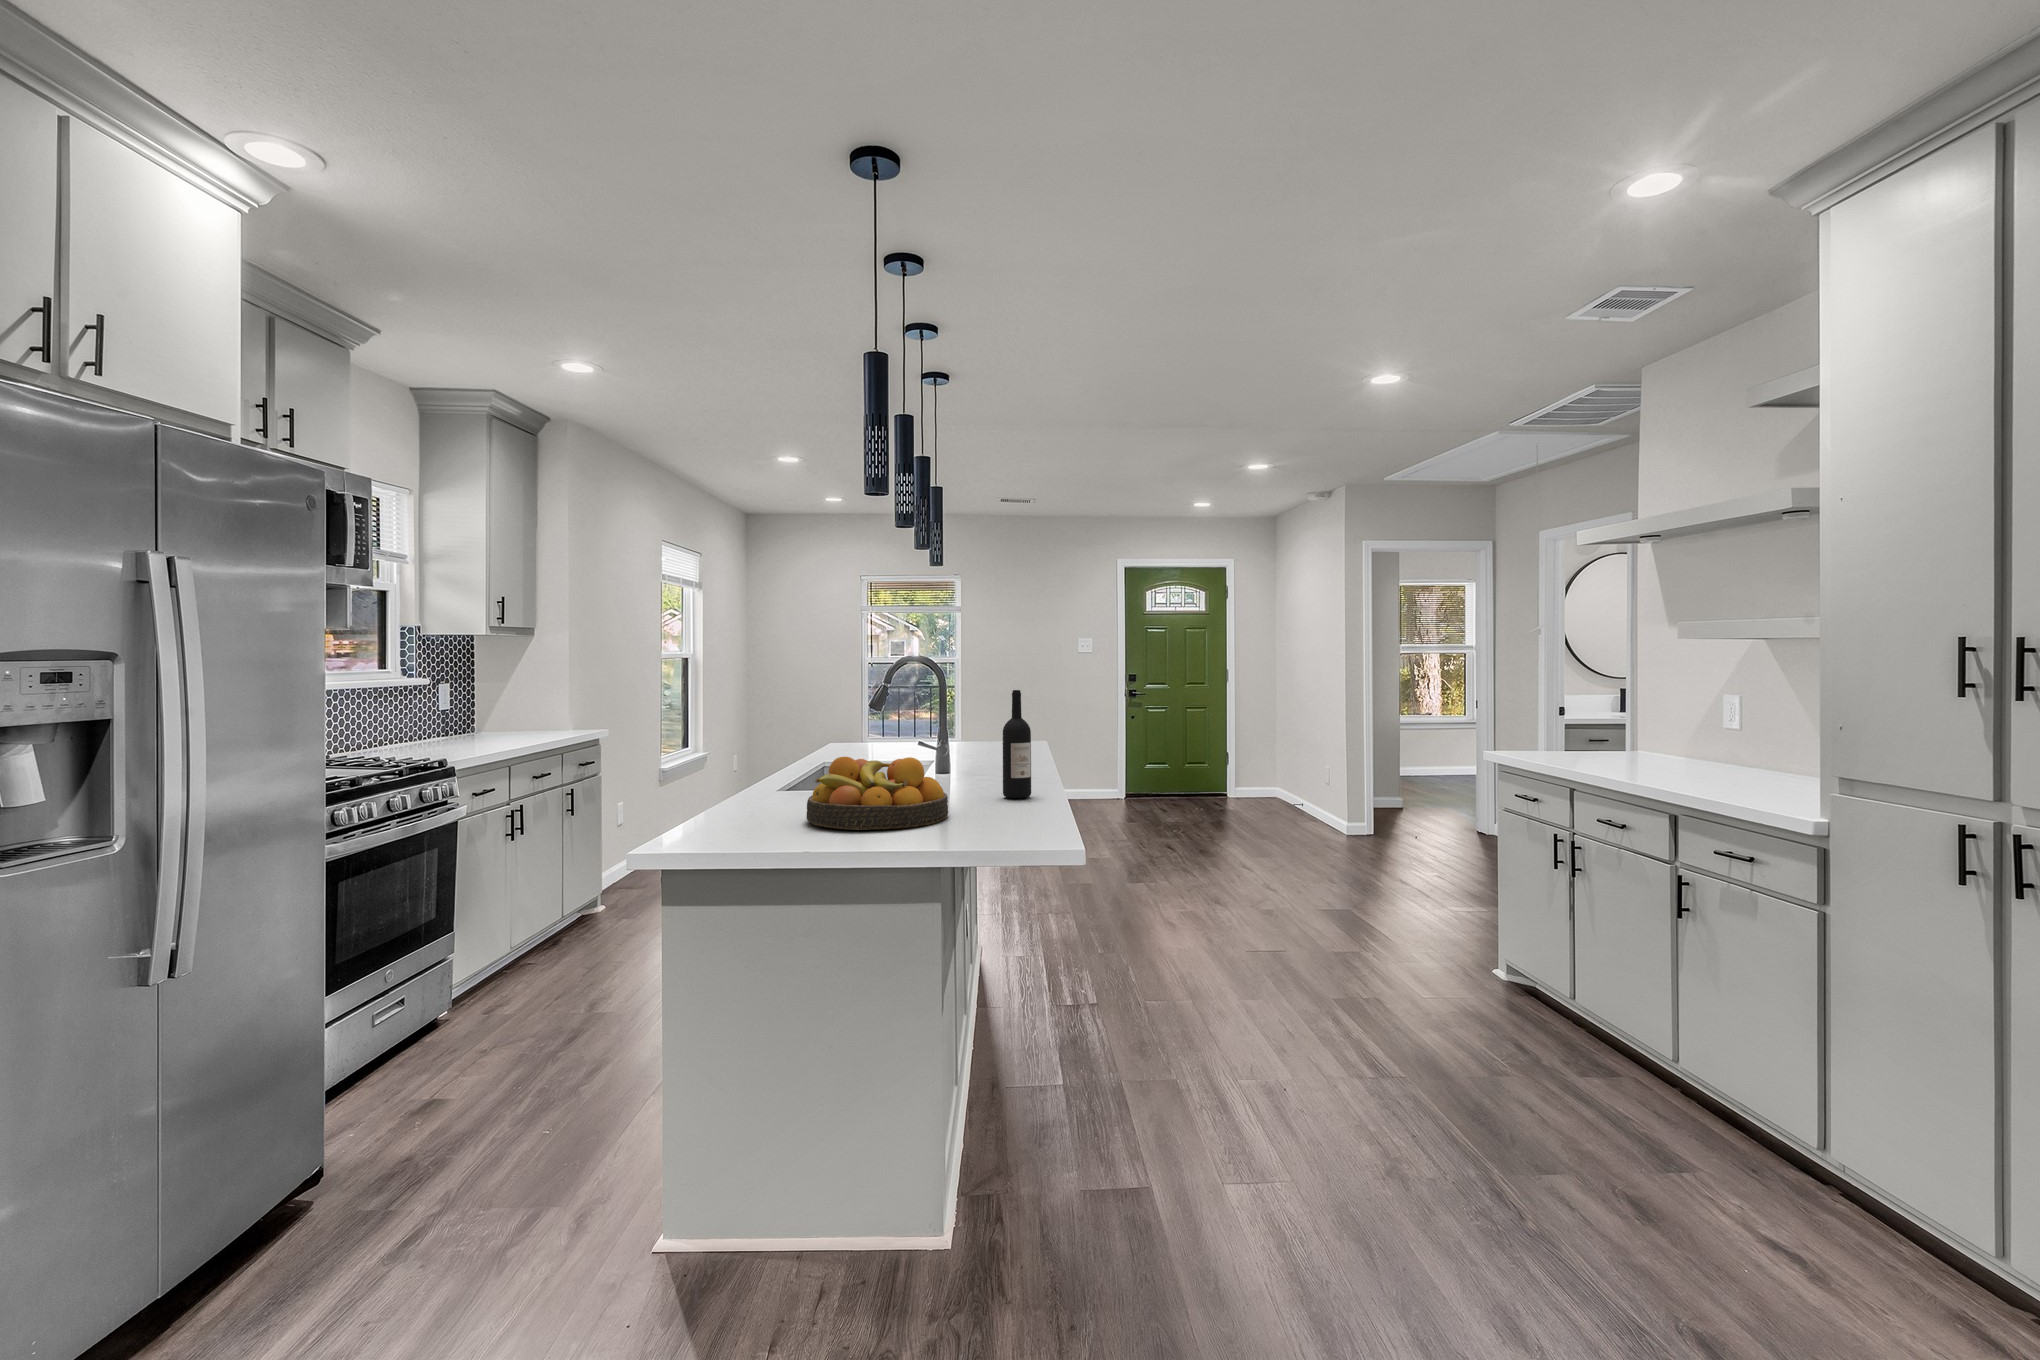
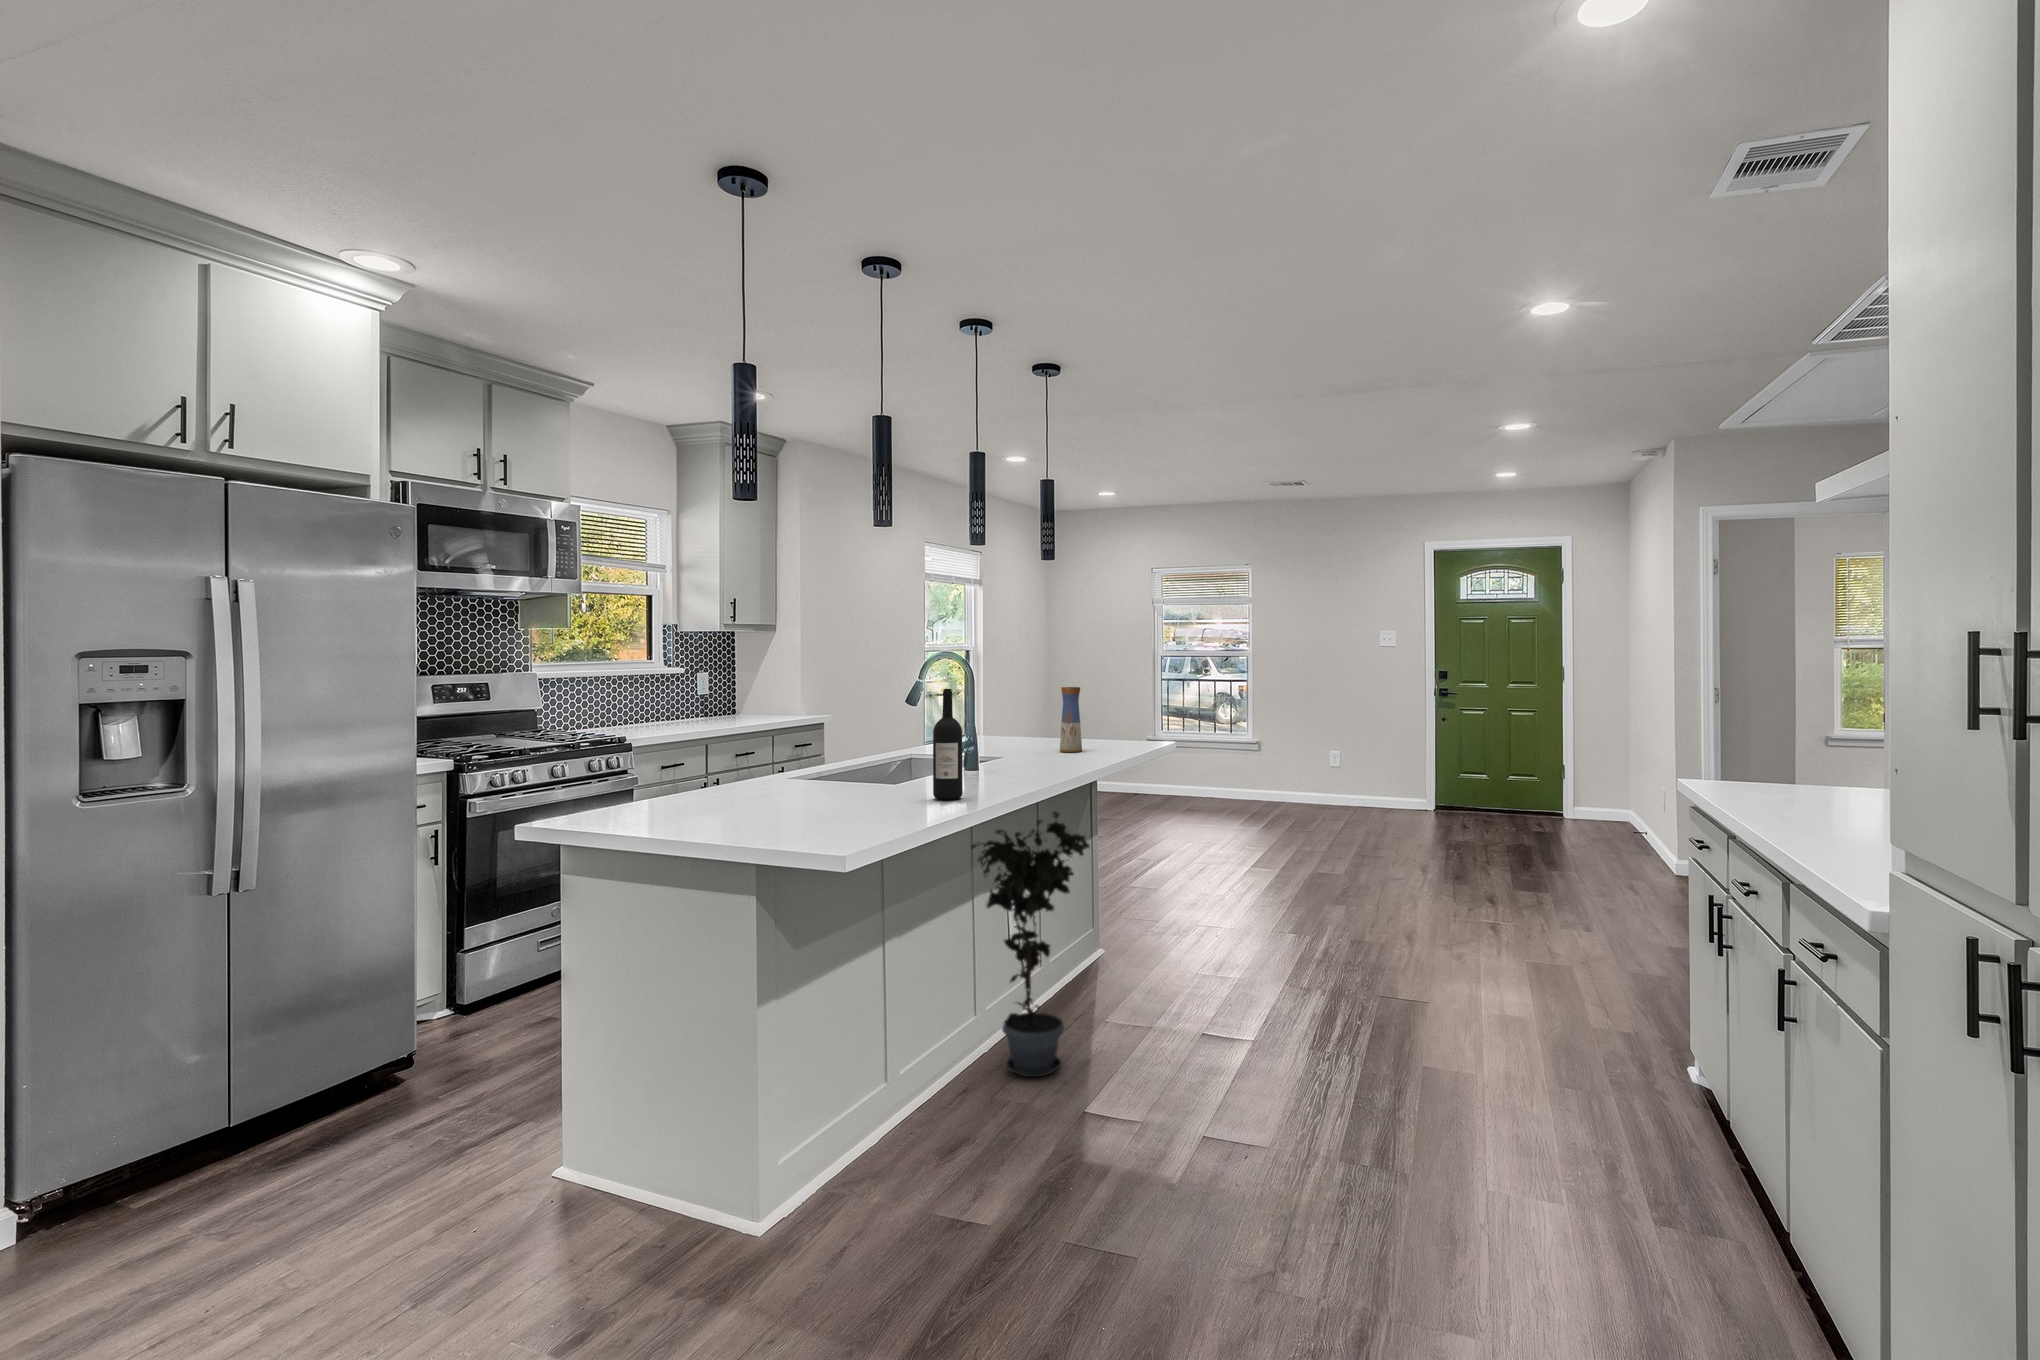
vase: none [967,690,989,754] -> present [1060,687,1082,752]
fruit bowl: present [807,757,948,830] -> none [696,749,840,820]
potted plant: none [982,806,1088,1064] -> present [971,812,1090,1077]

